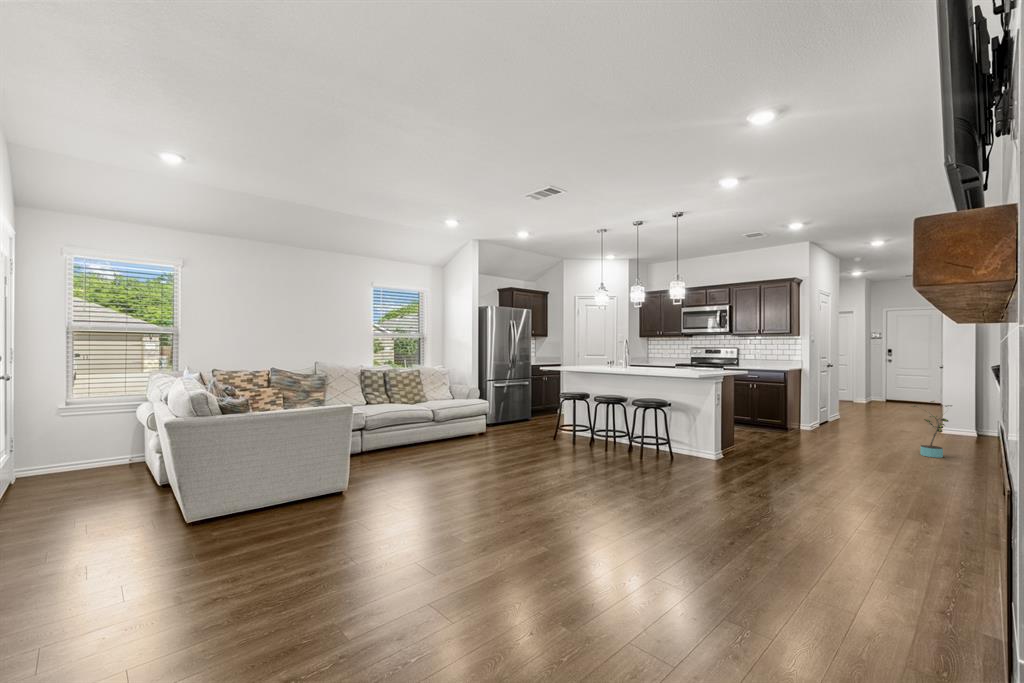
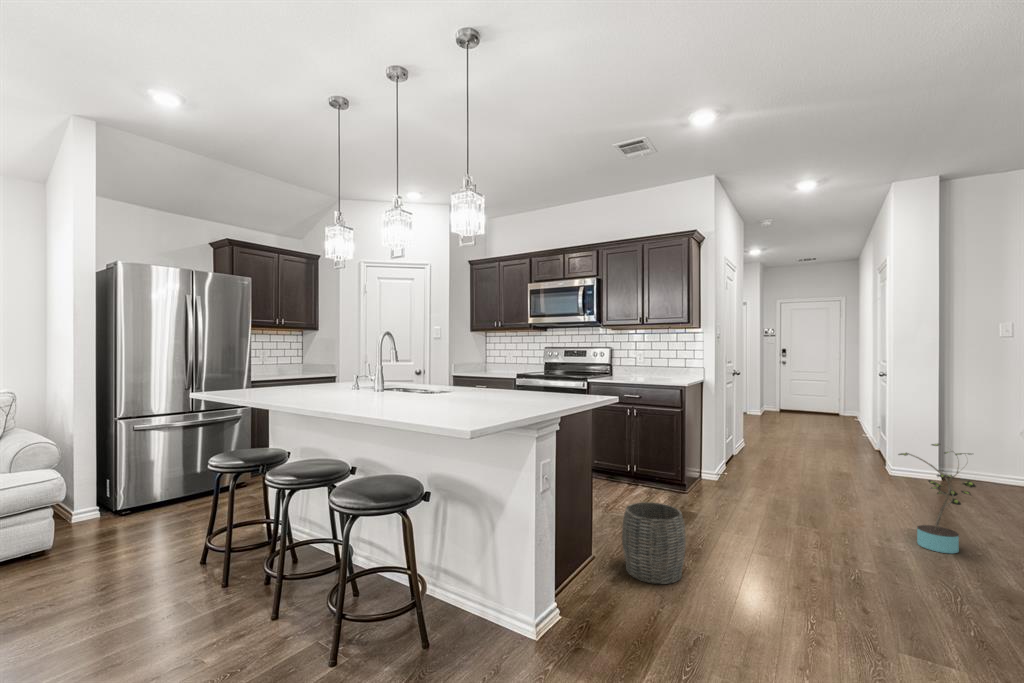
woven basket: none [748,423,780,456] -> present [622,502,685,584]

